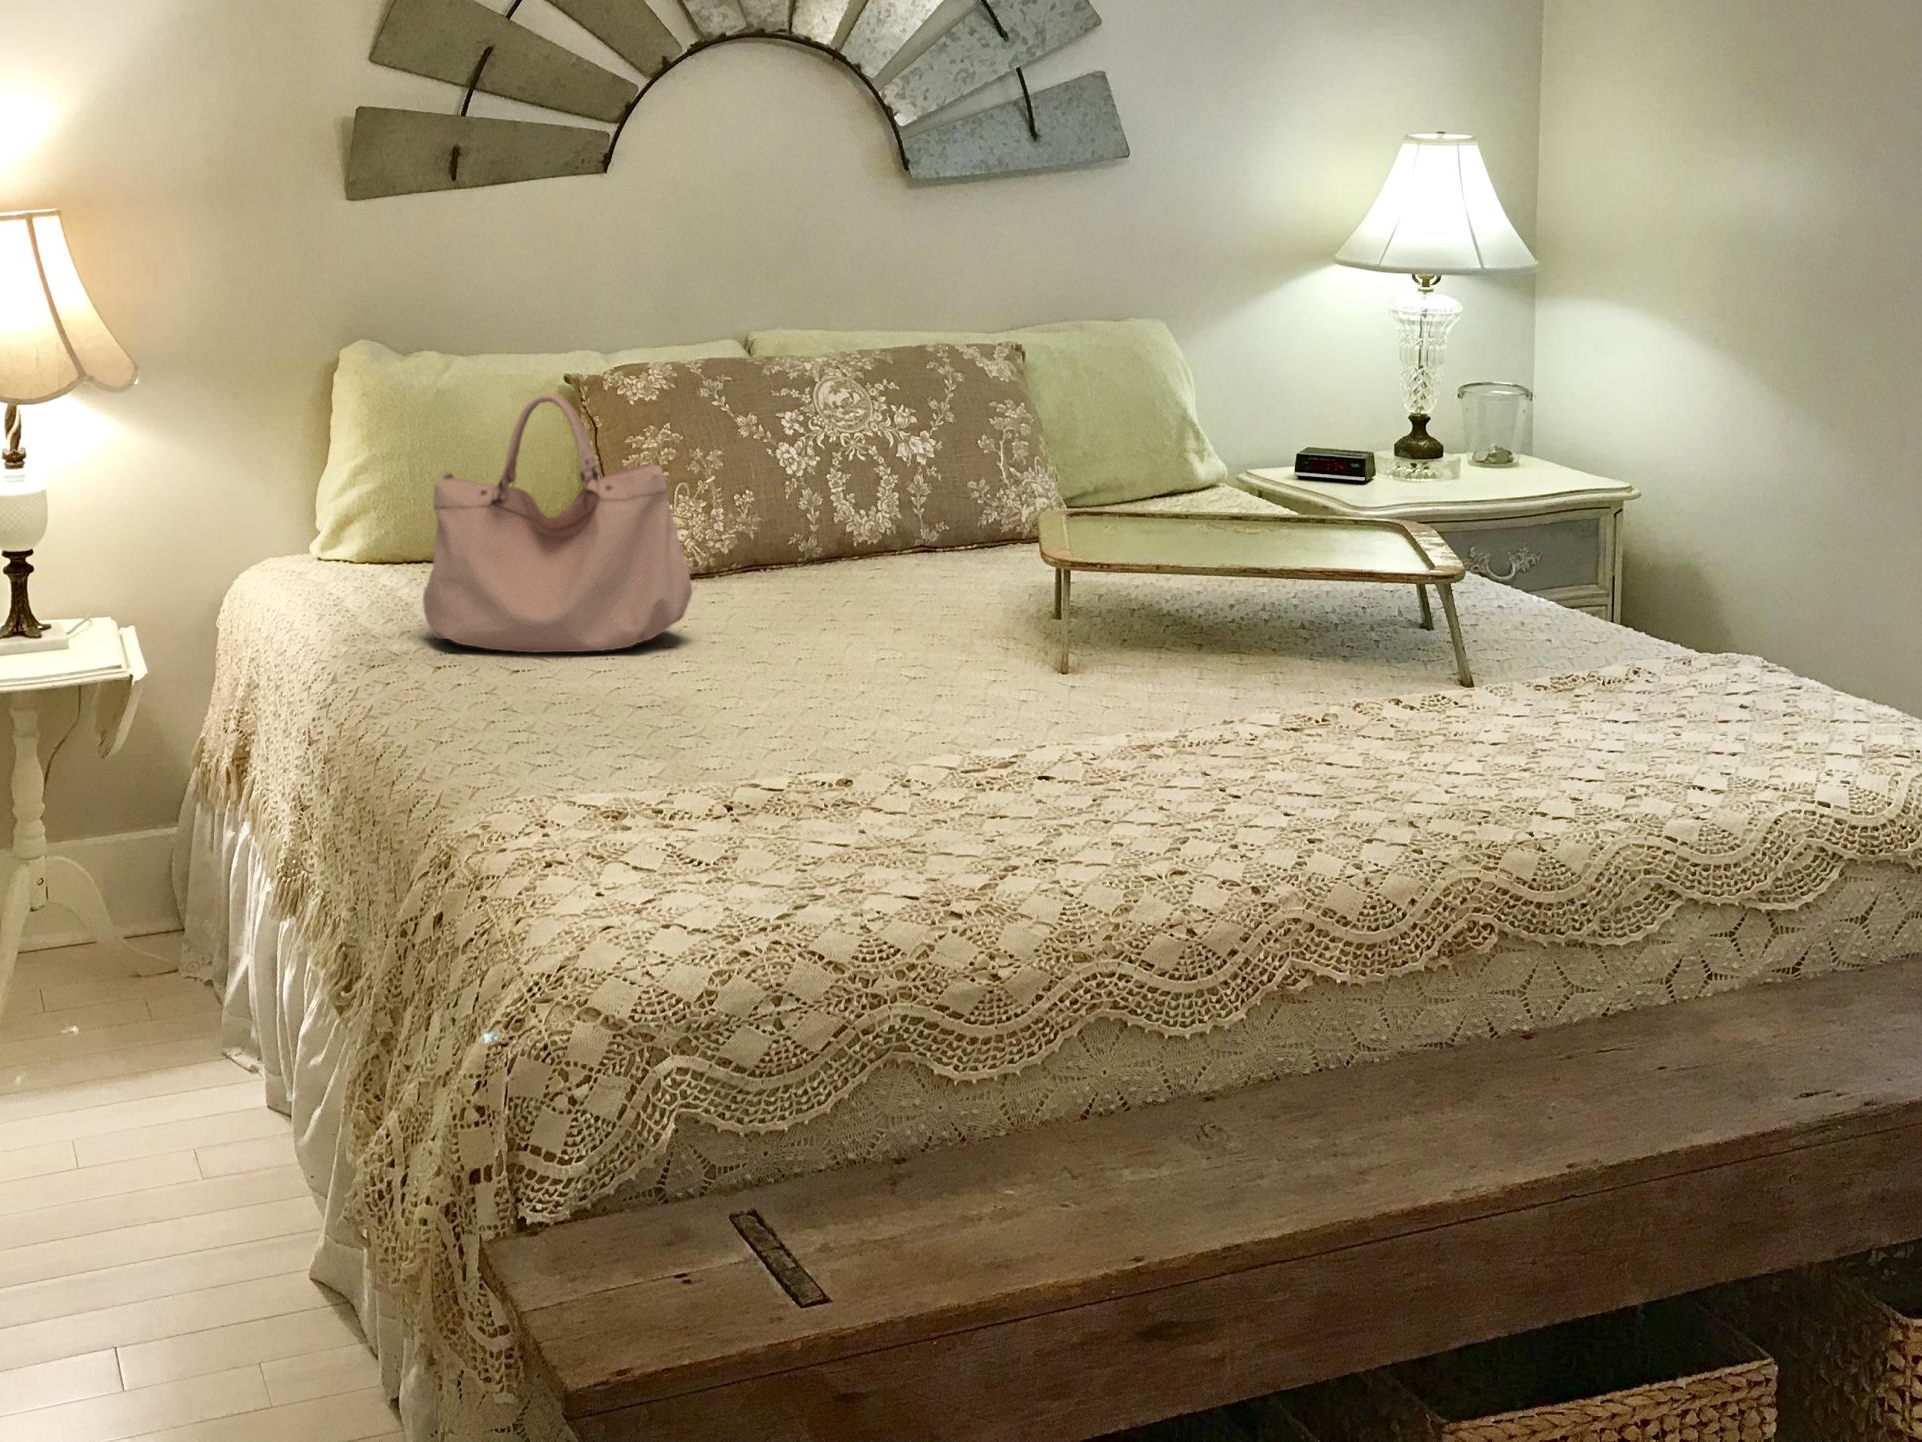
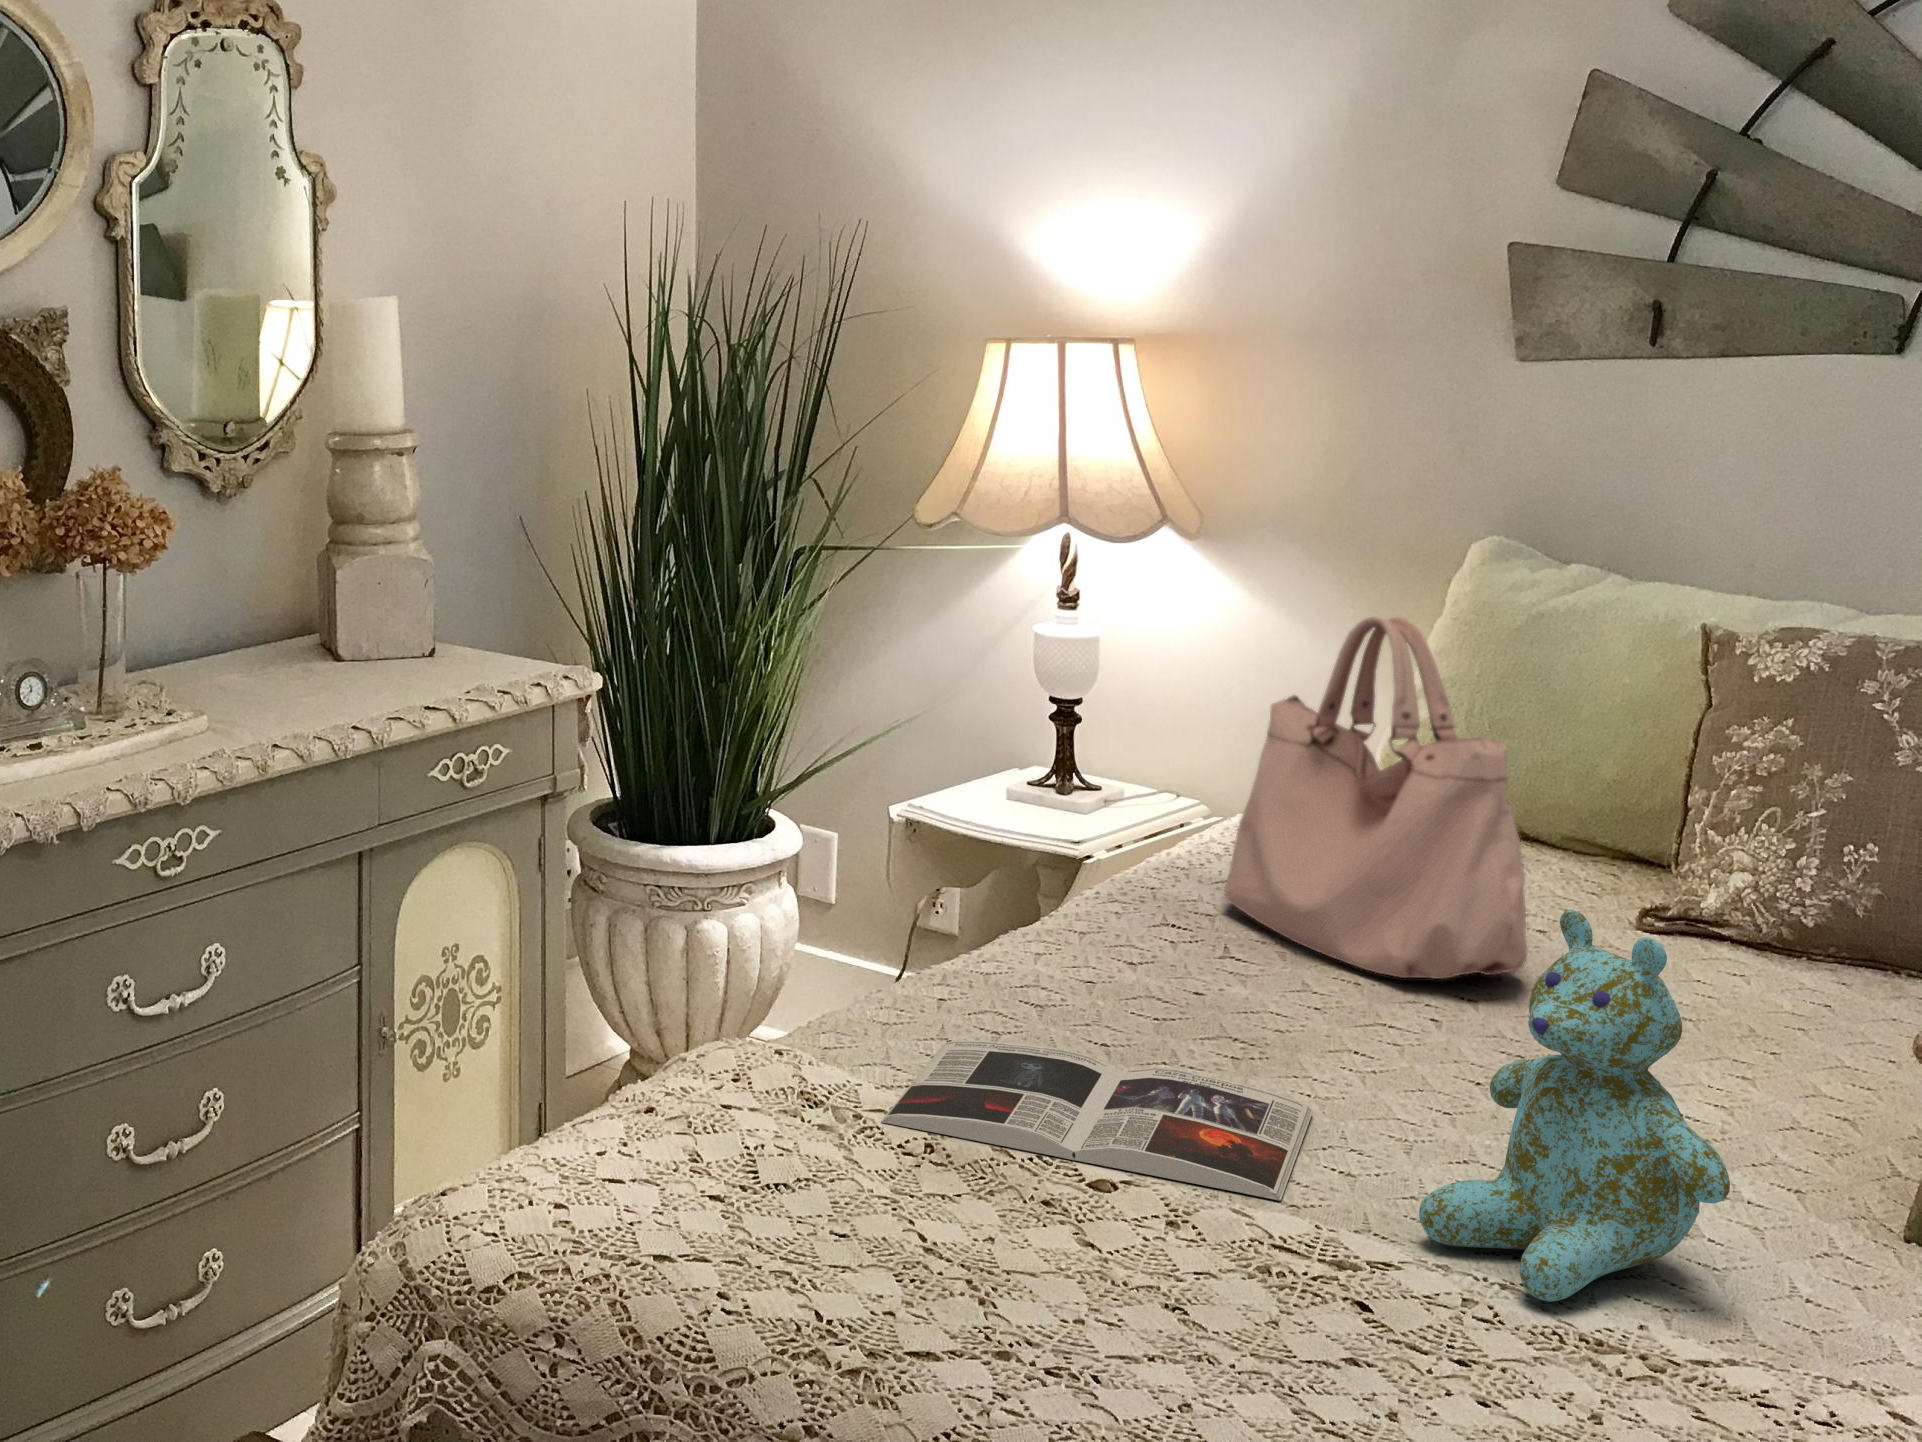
stuffed bear: none [931,522,1102,746] -> present [1419,910,1730,1302]
magazine: none [560,717,885,817] -> present [881,1040,1313,1201]

